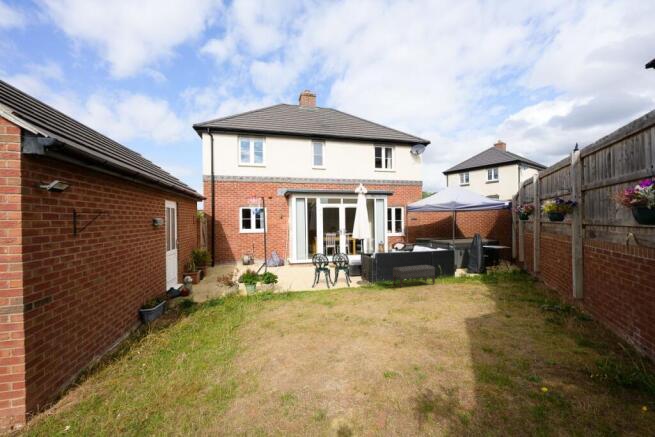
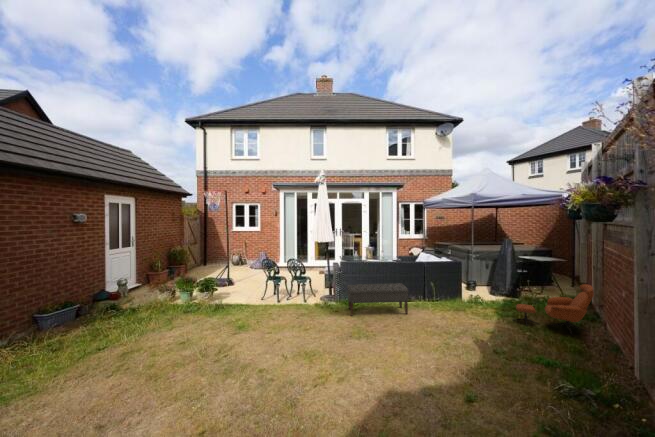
lounge chair: none [495,257,538,286] -> present [516,284,594,335]

